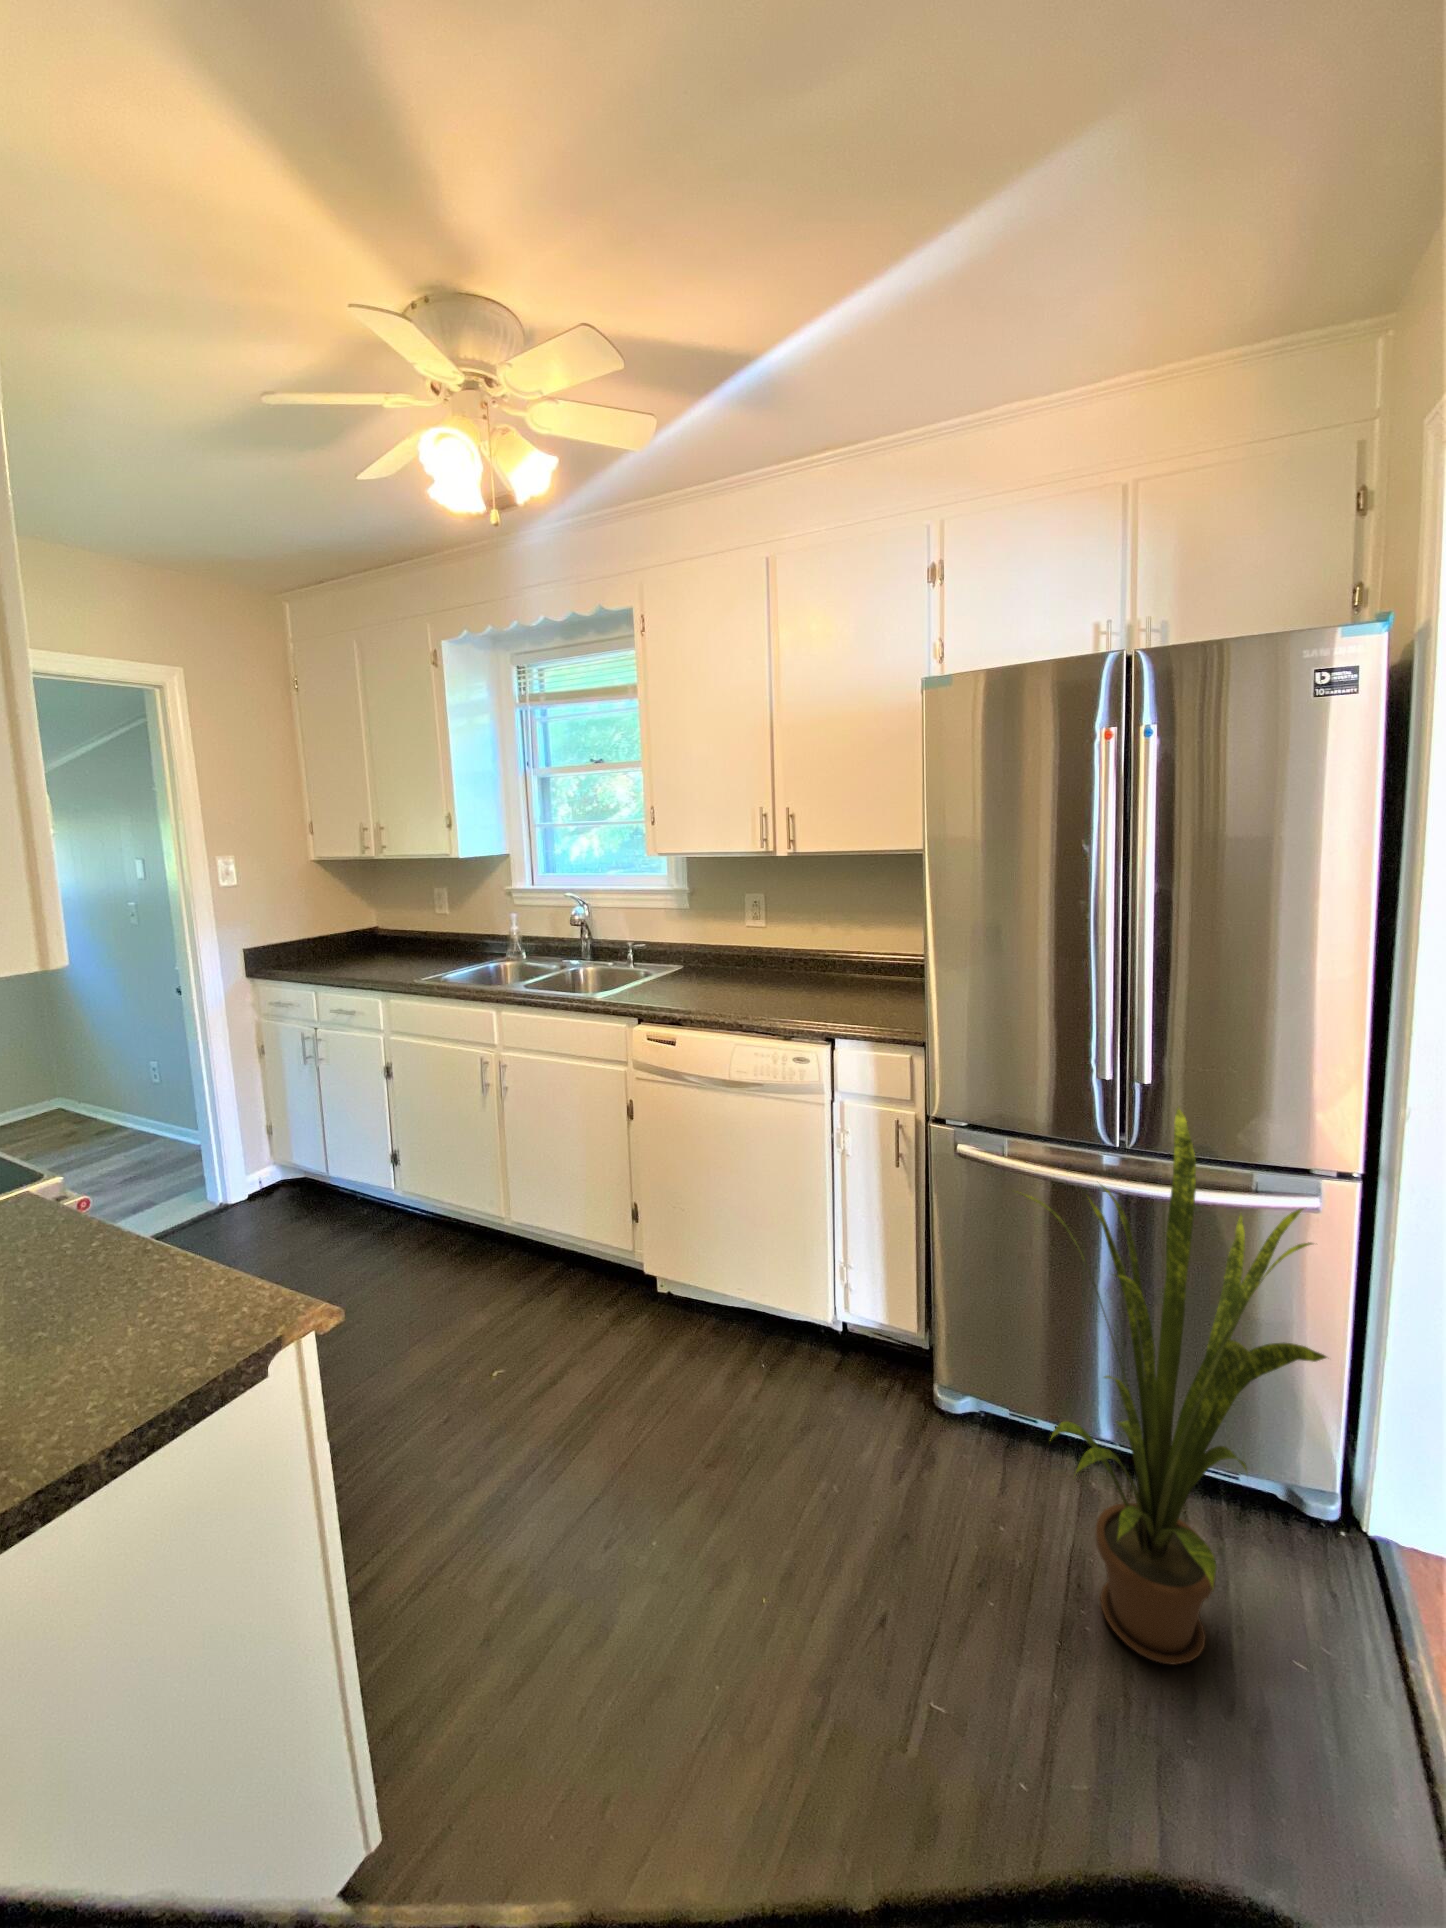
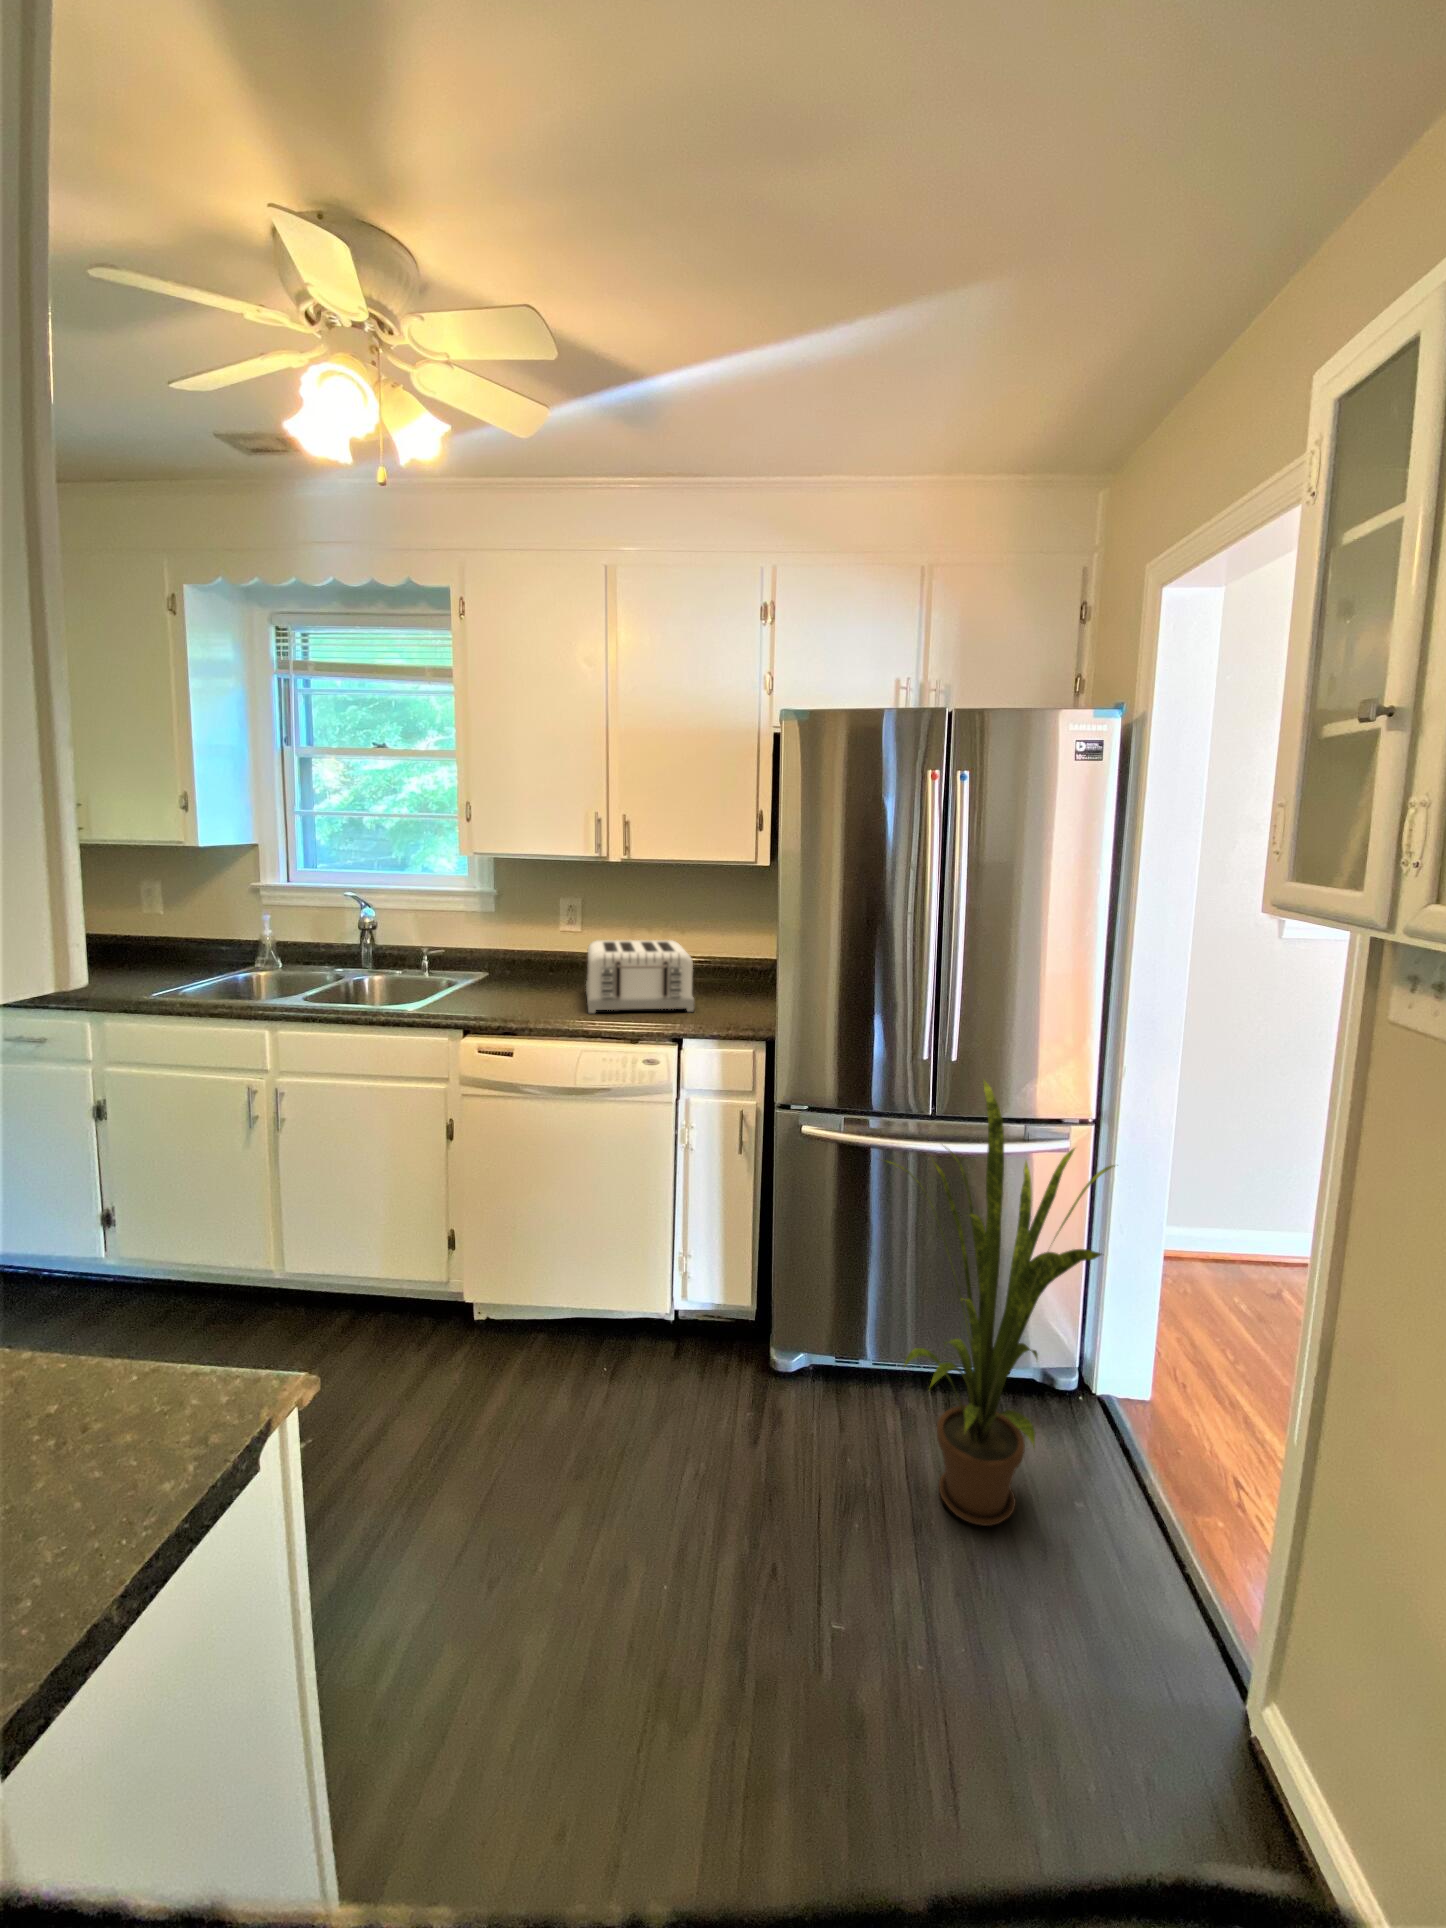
toaster: none [749,934,860,1009] -> present [586,940,694,1013]

